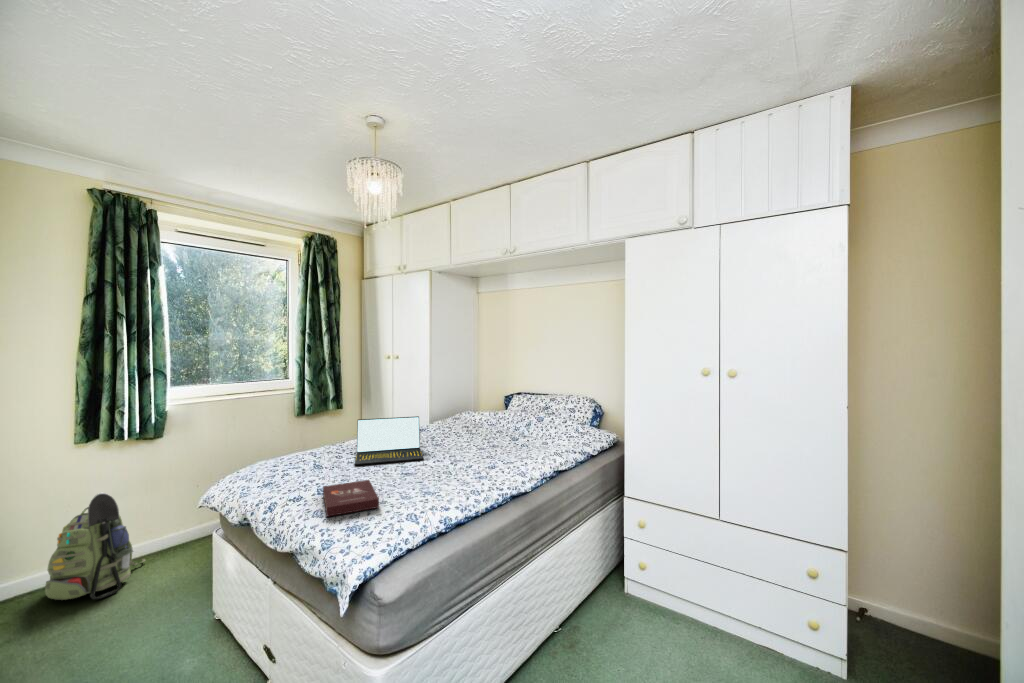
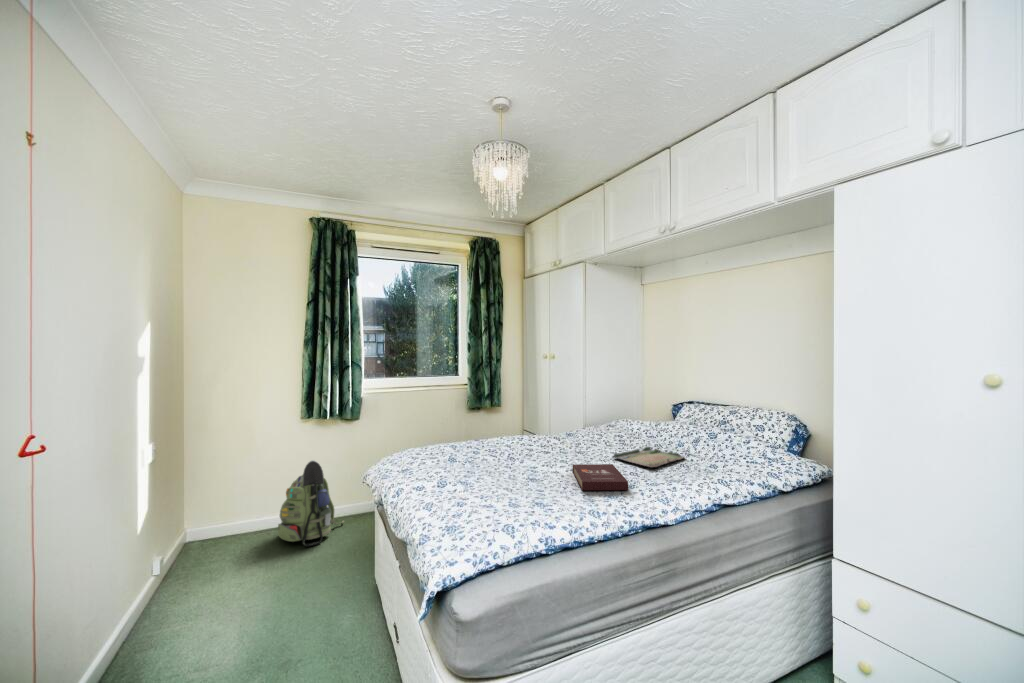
laptop: present [355,416,424,465] -> none [485,417,558,466]
tray: none [469,433,525,450] -> present [613,447,685,467]
book: present [323,480,379,517] -> present [573,464,628,490]

